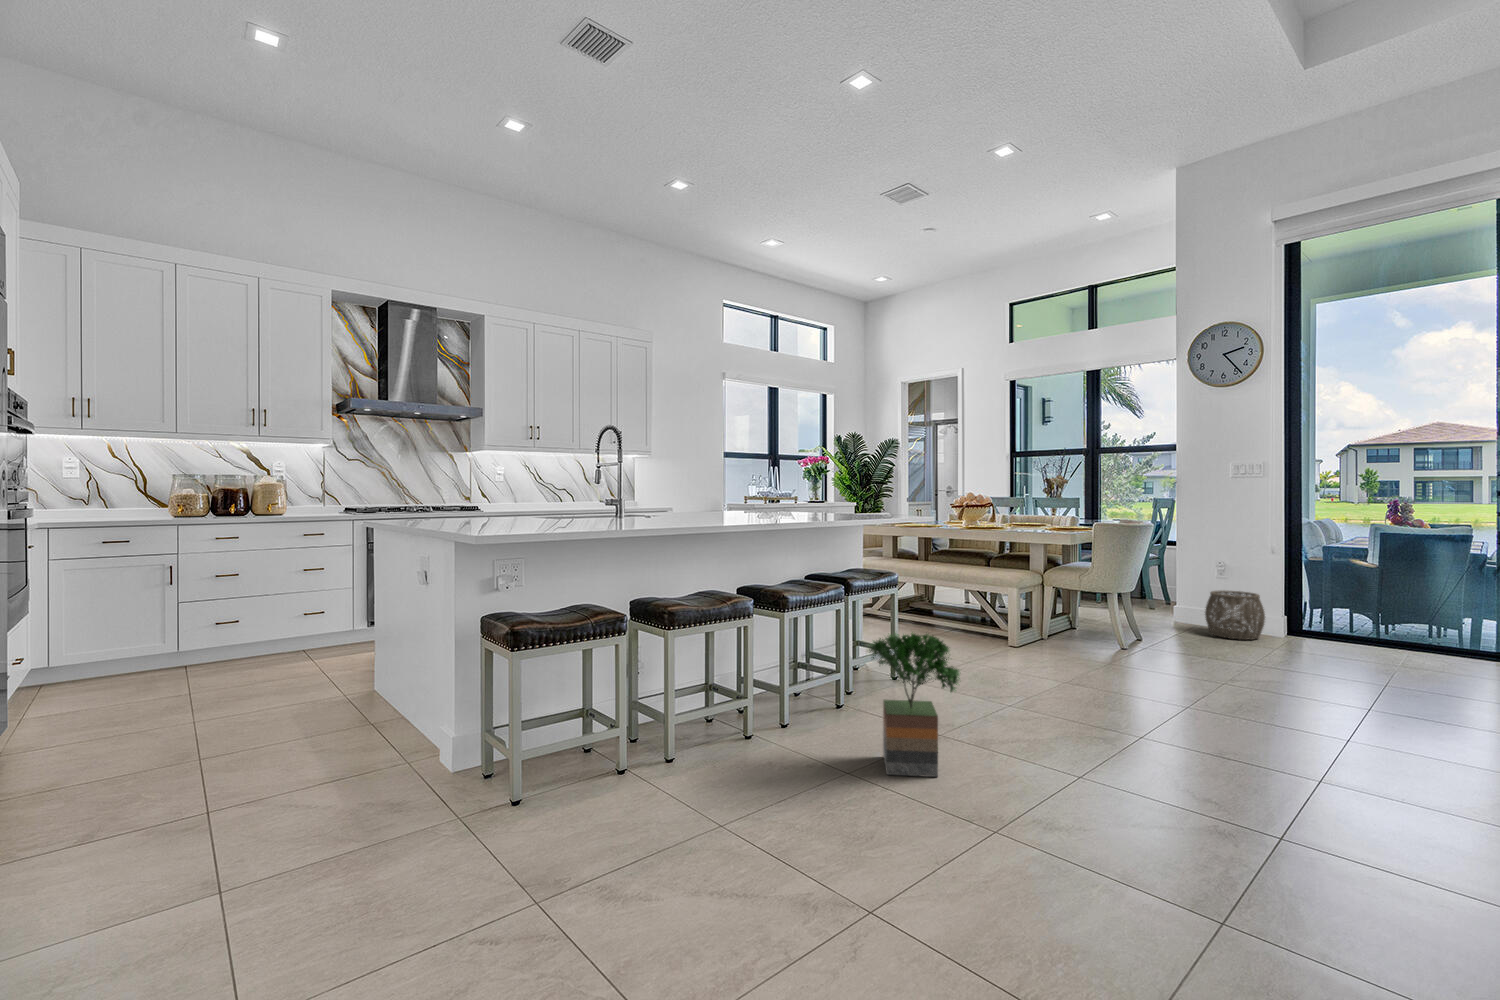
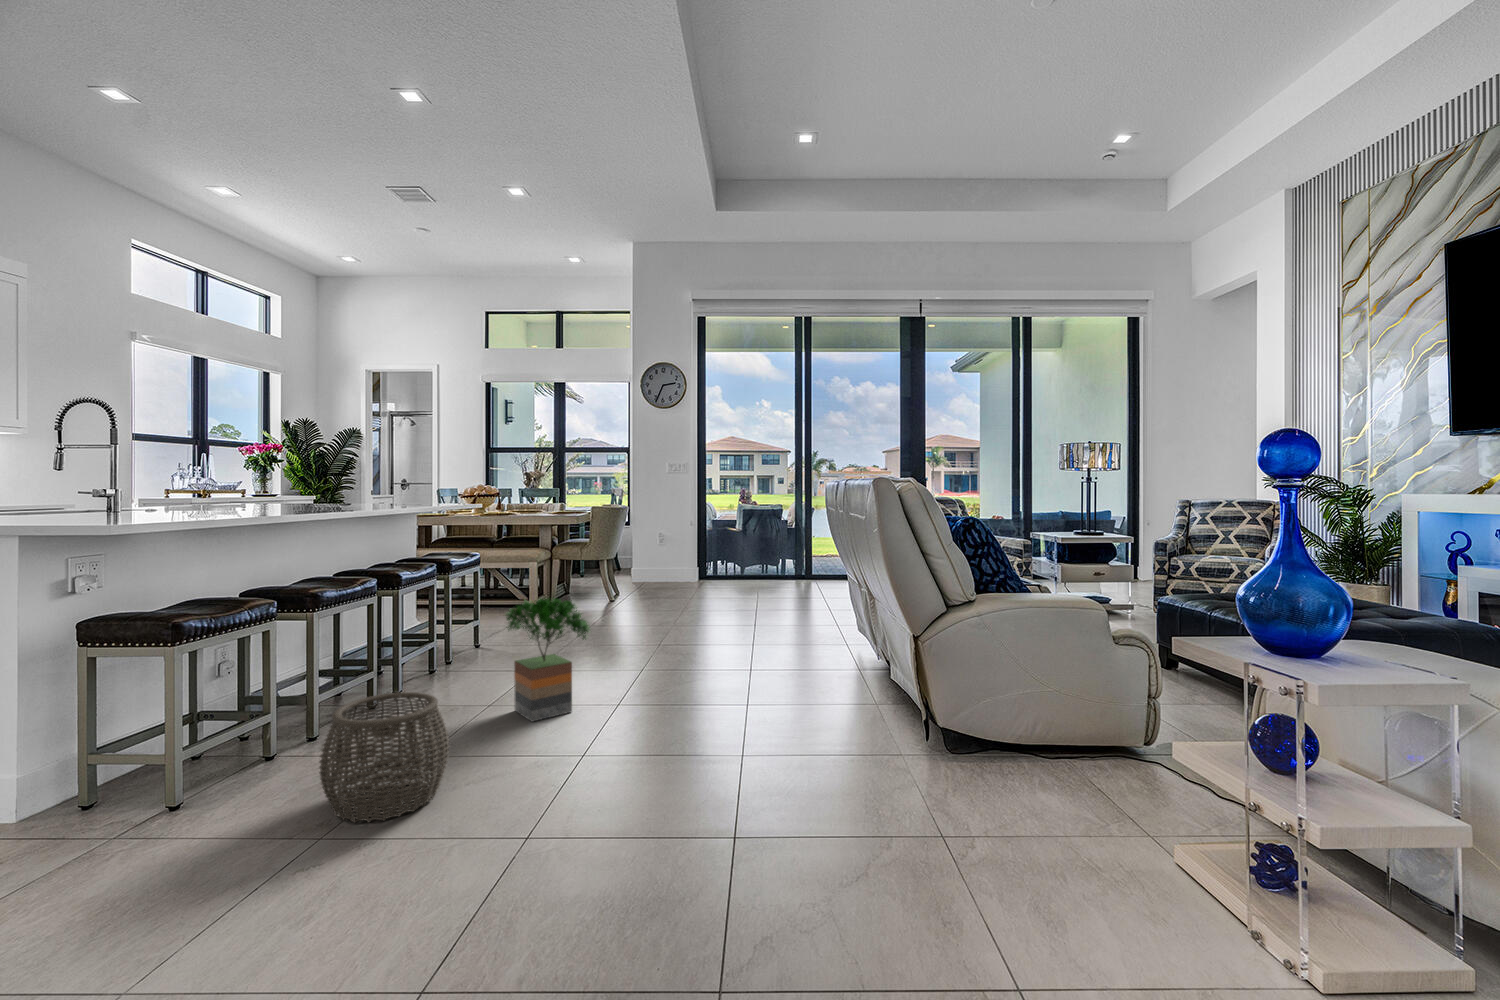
woven basket: present [1205,591,1265,640] -> present [319,692,449,822]

